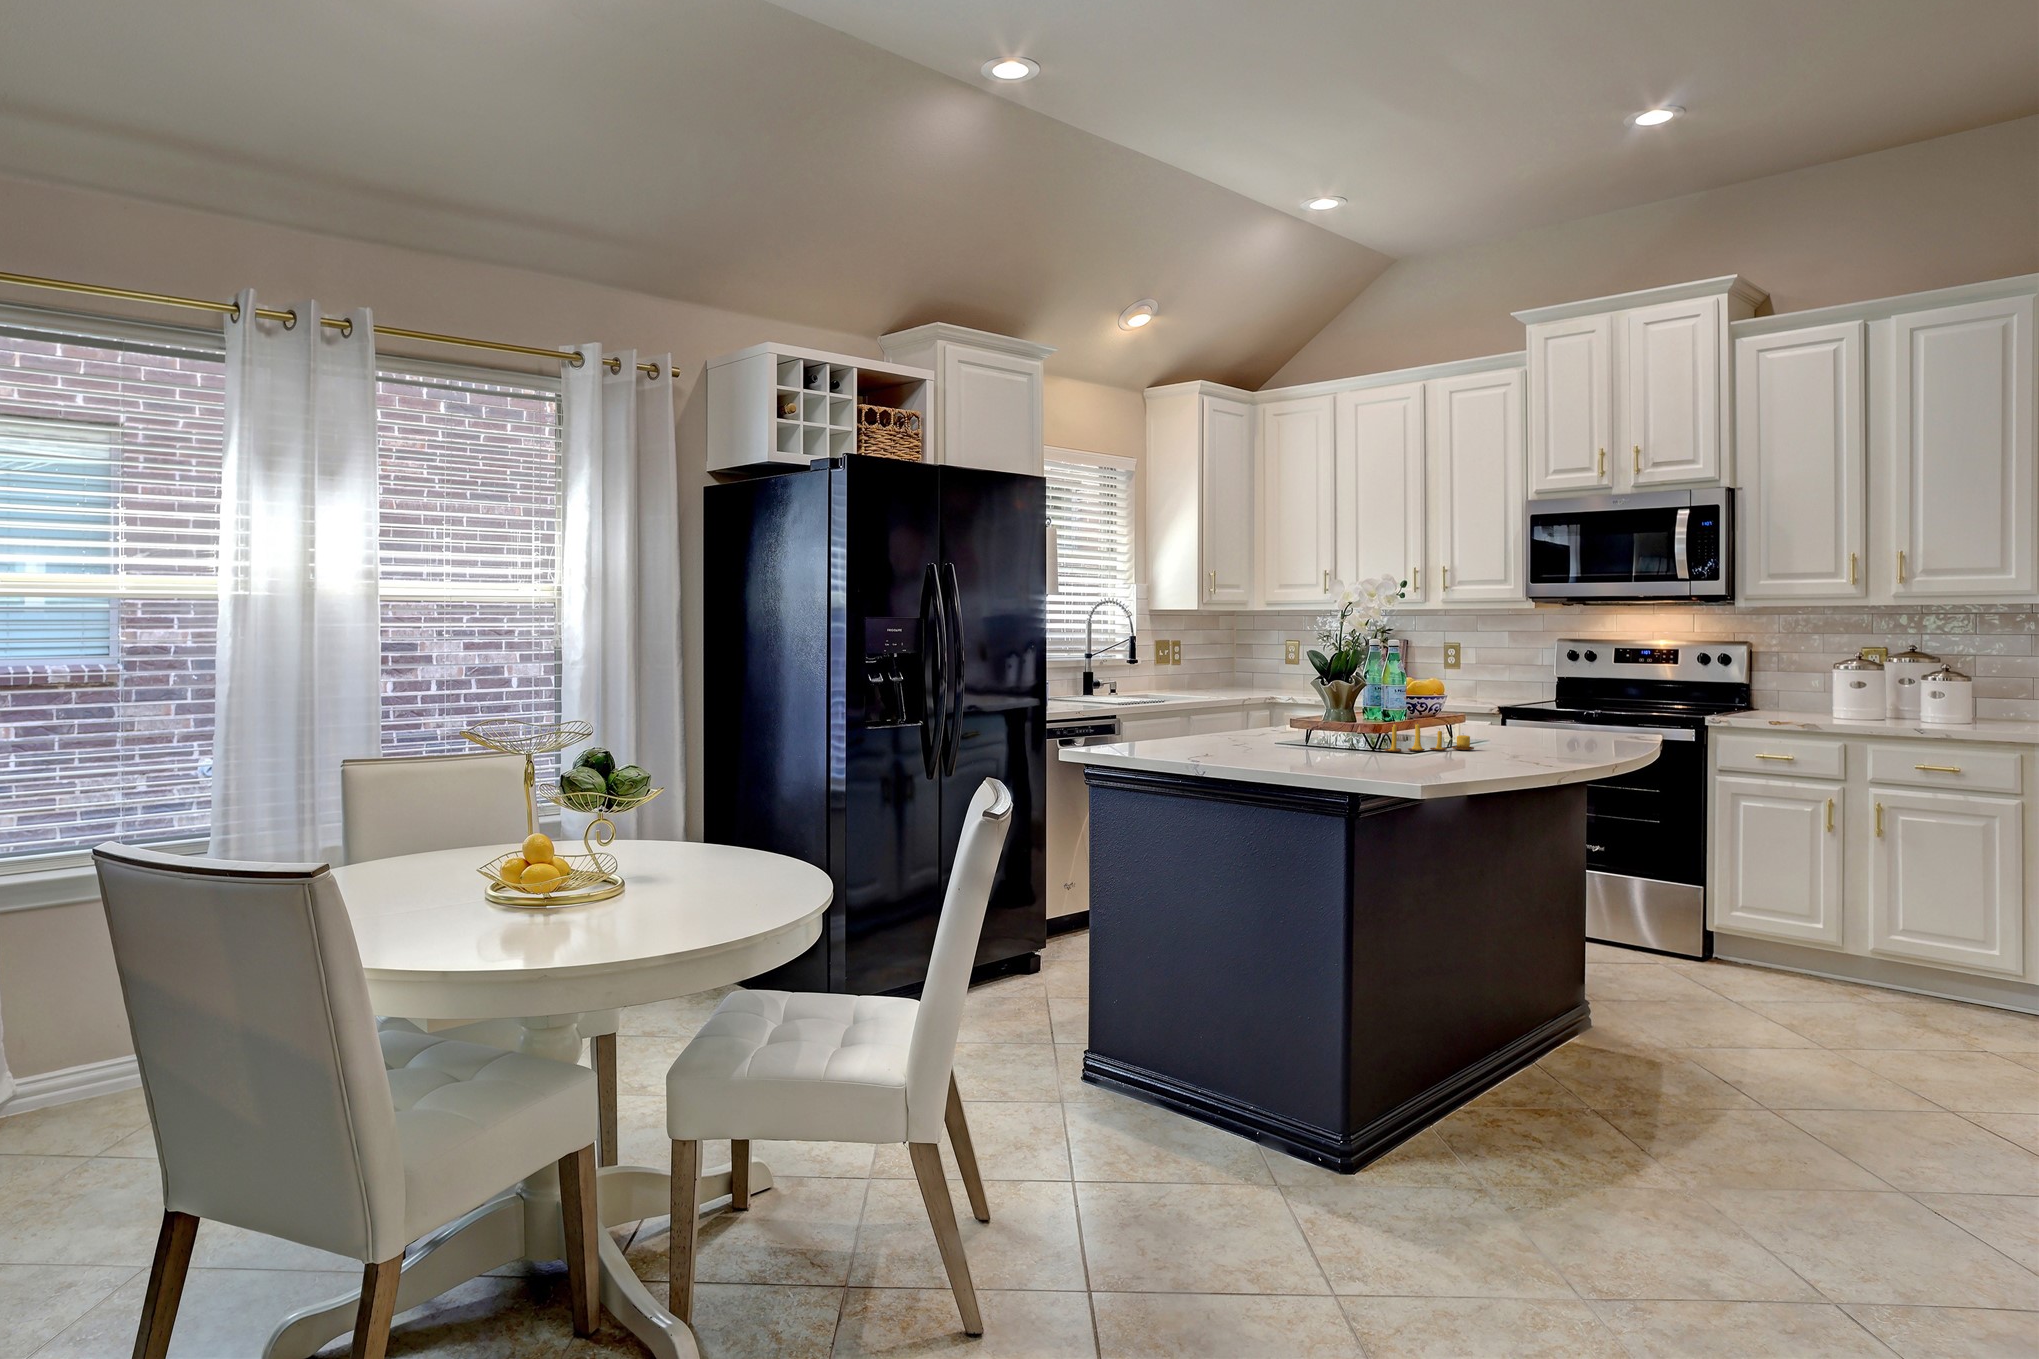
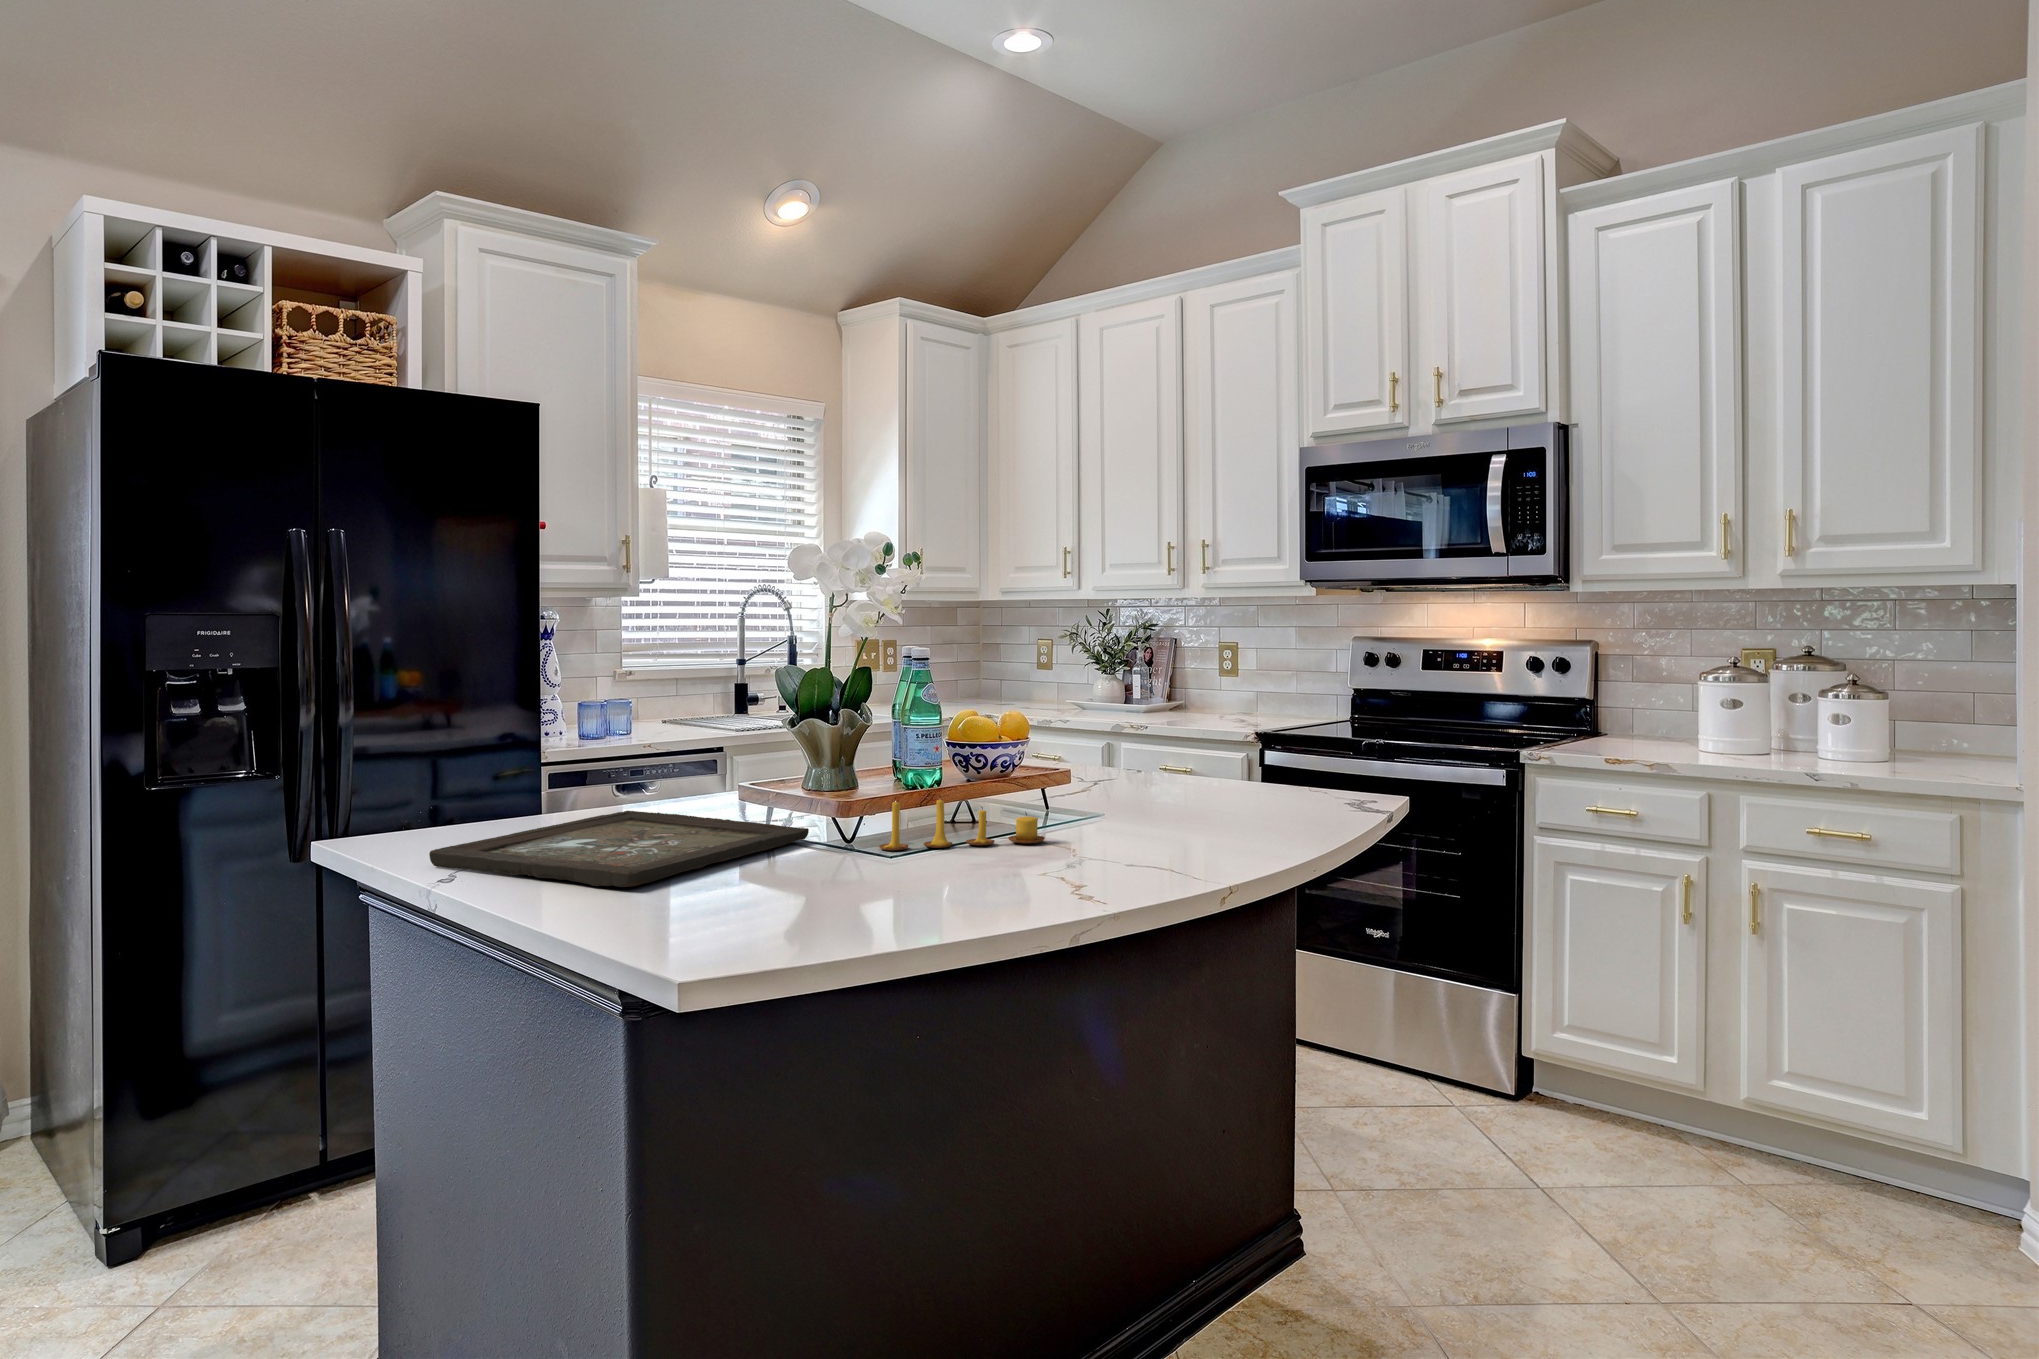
tray: none [1157,733,1336,760] -> present [429,811,809,887]

